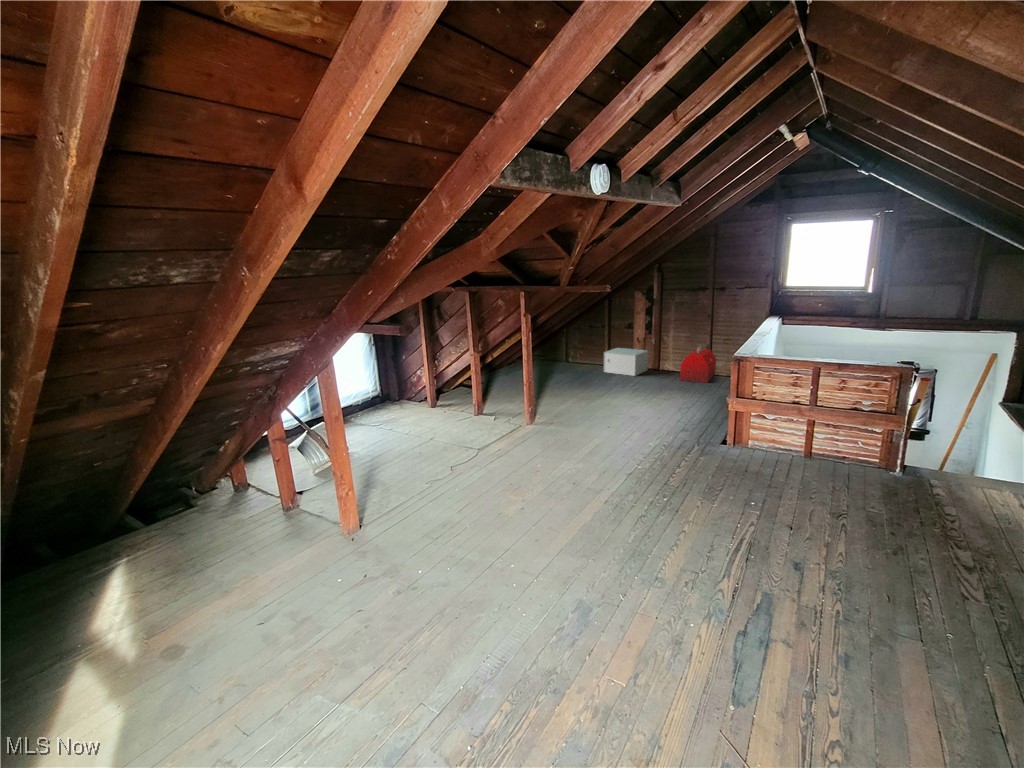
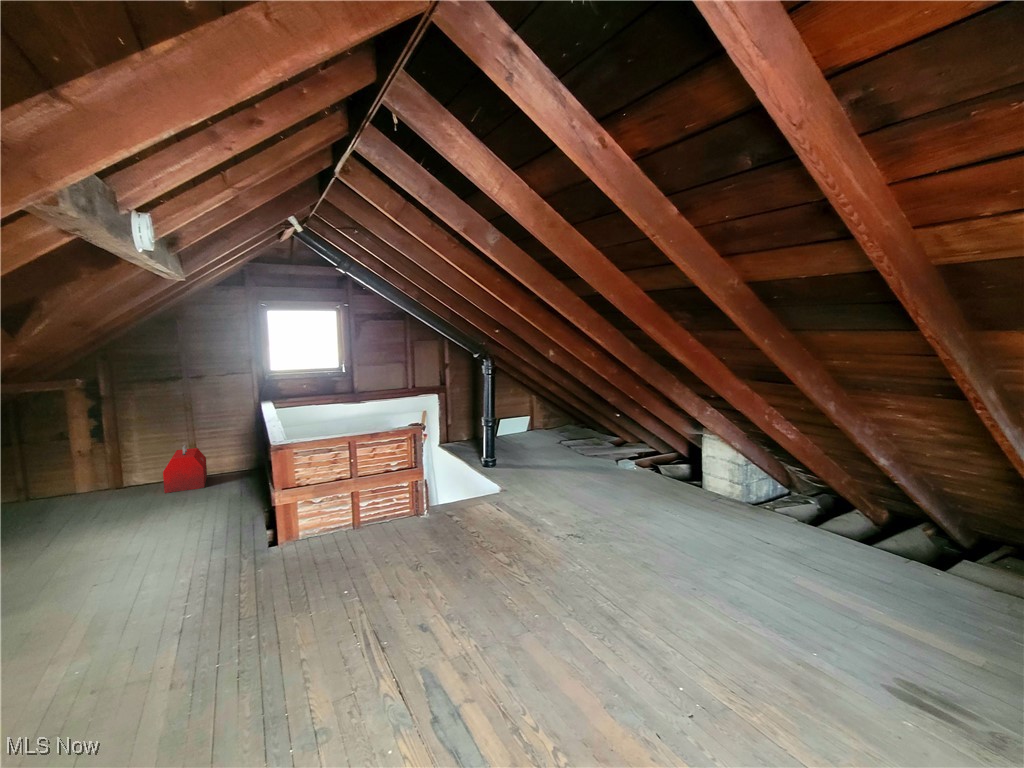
storage box: present [603,348,648,376] -> none [14,464,103,511]

